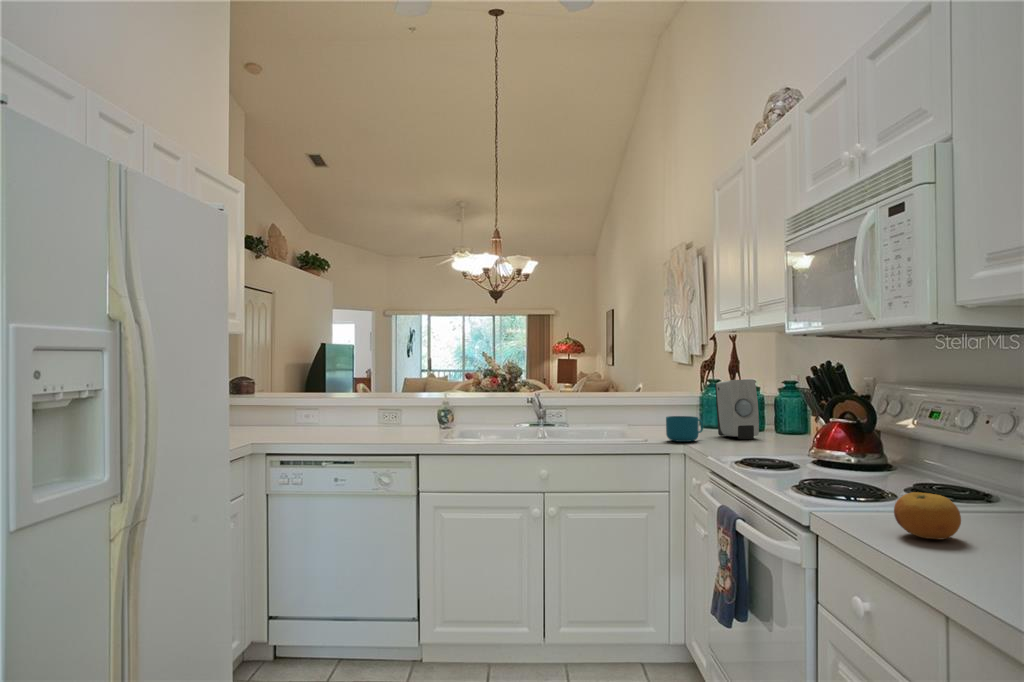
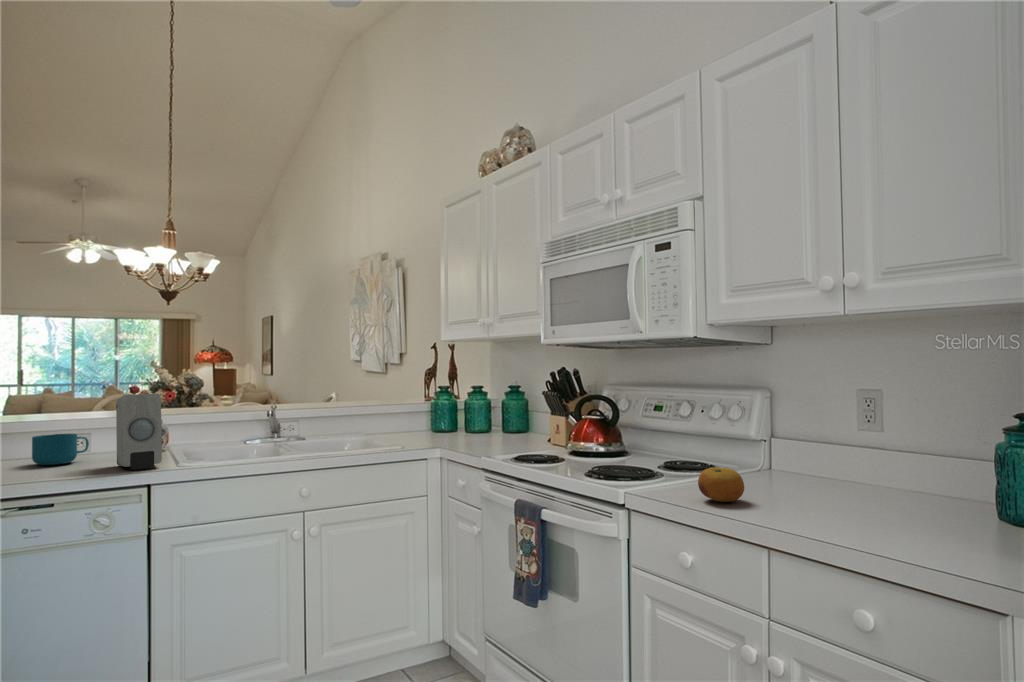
soap dispenser: present [715,380,759,439] -> present [116,394,162,470]
cup: present [666,416,703,442] -> present [32,434,89,465]

